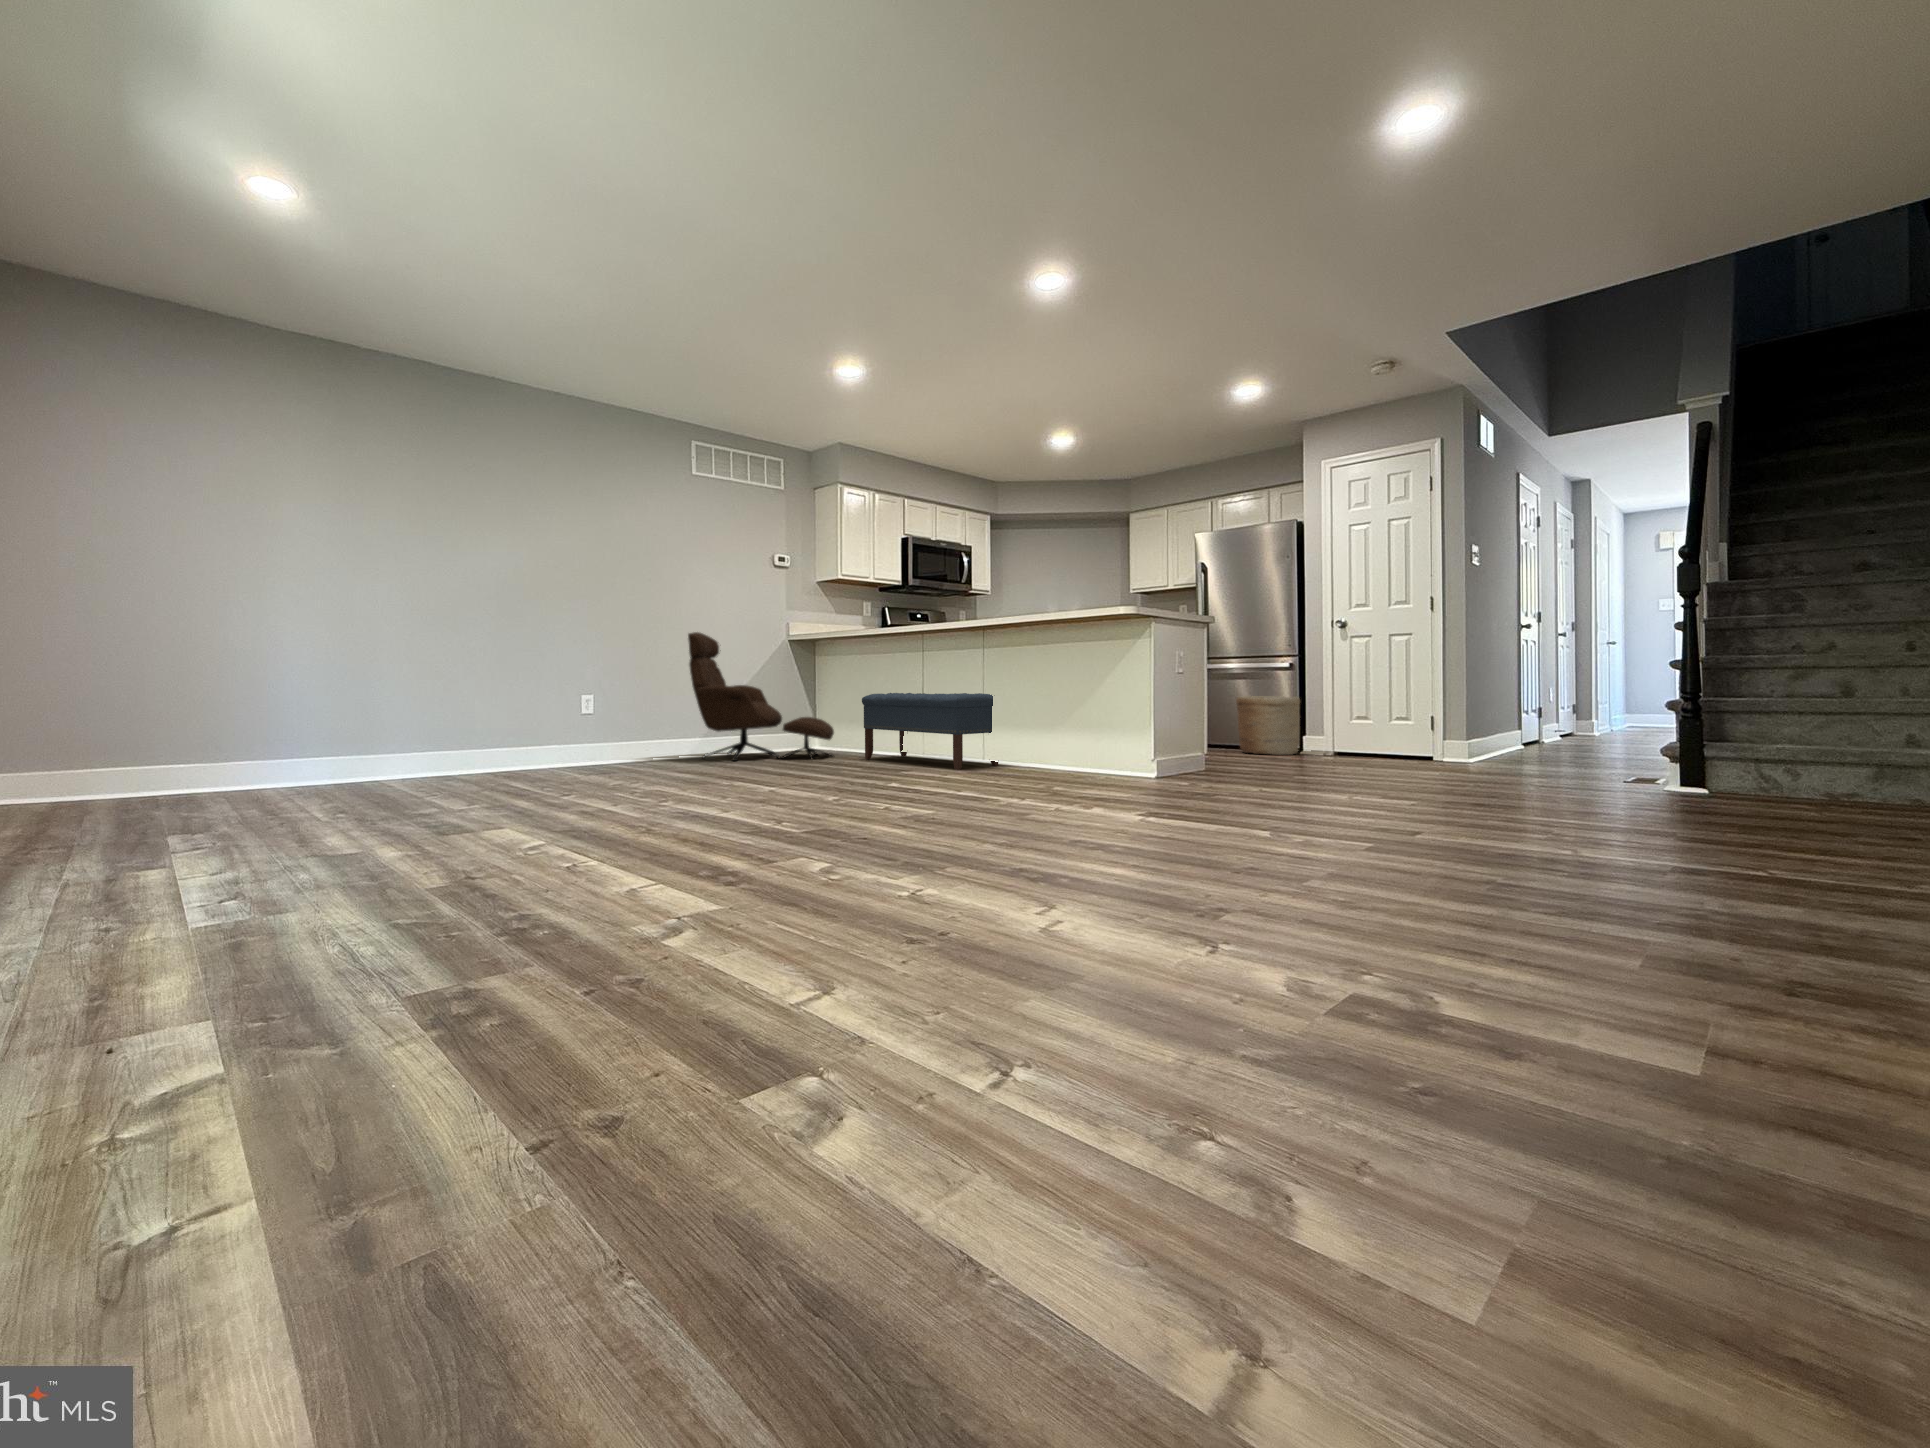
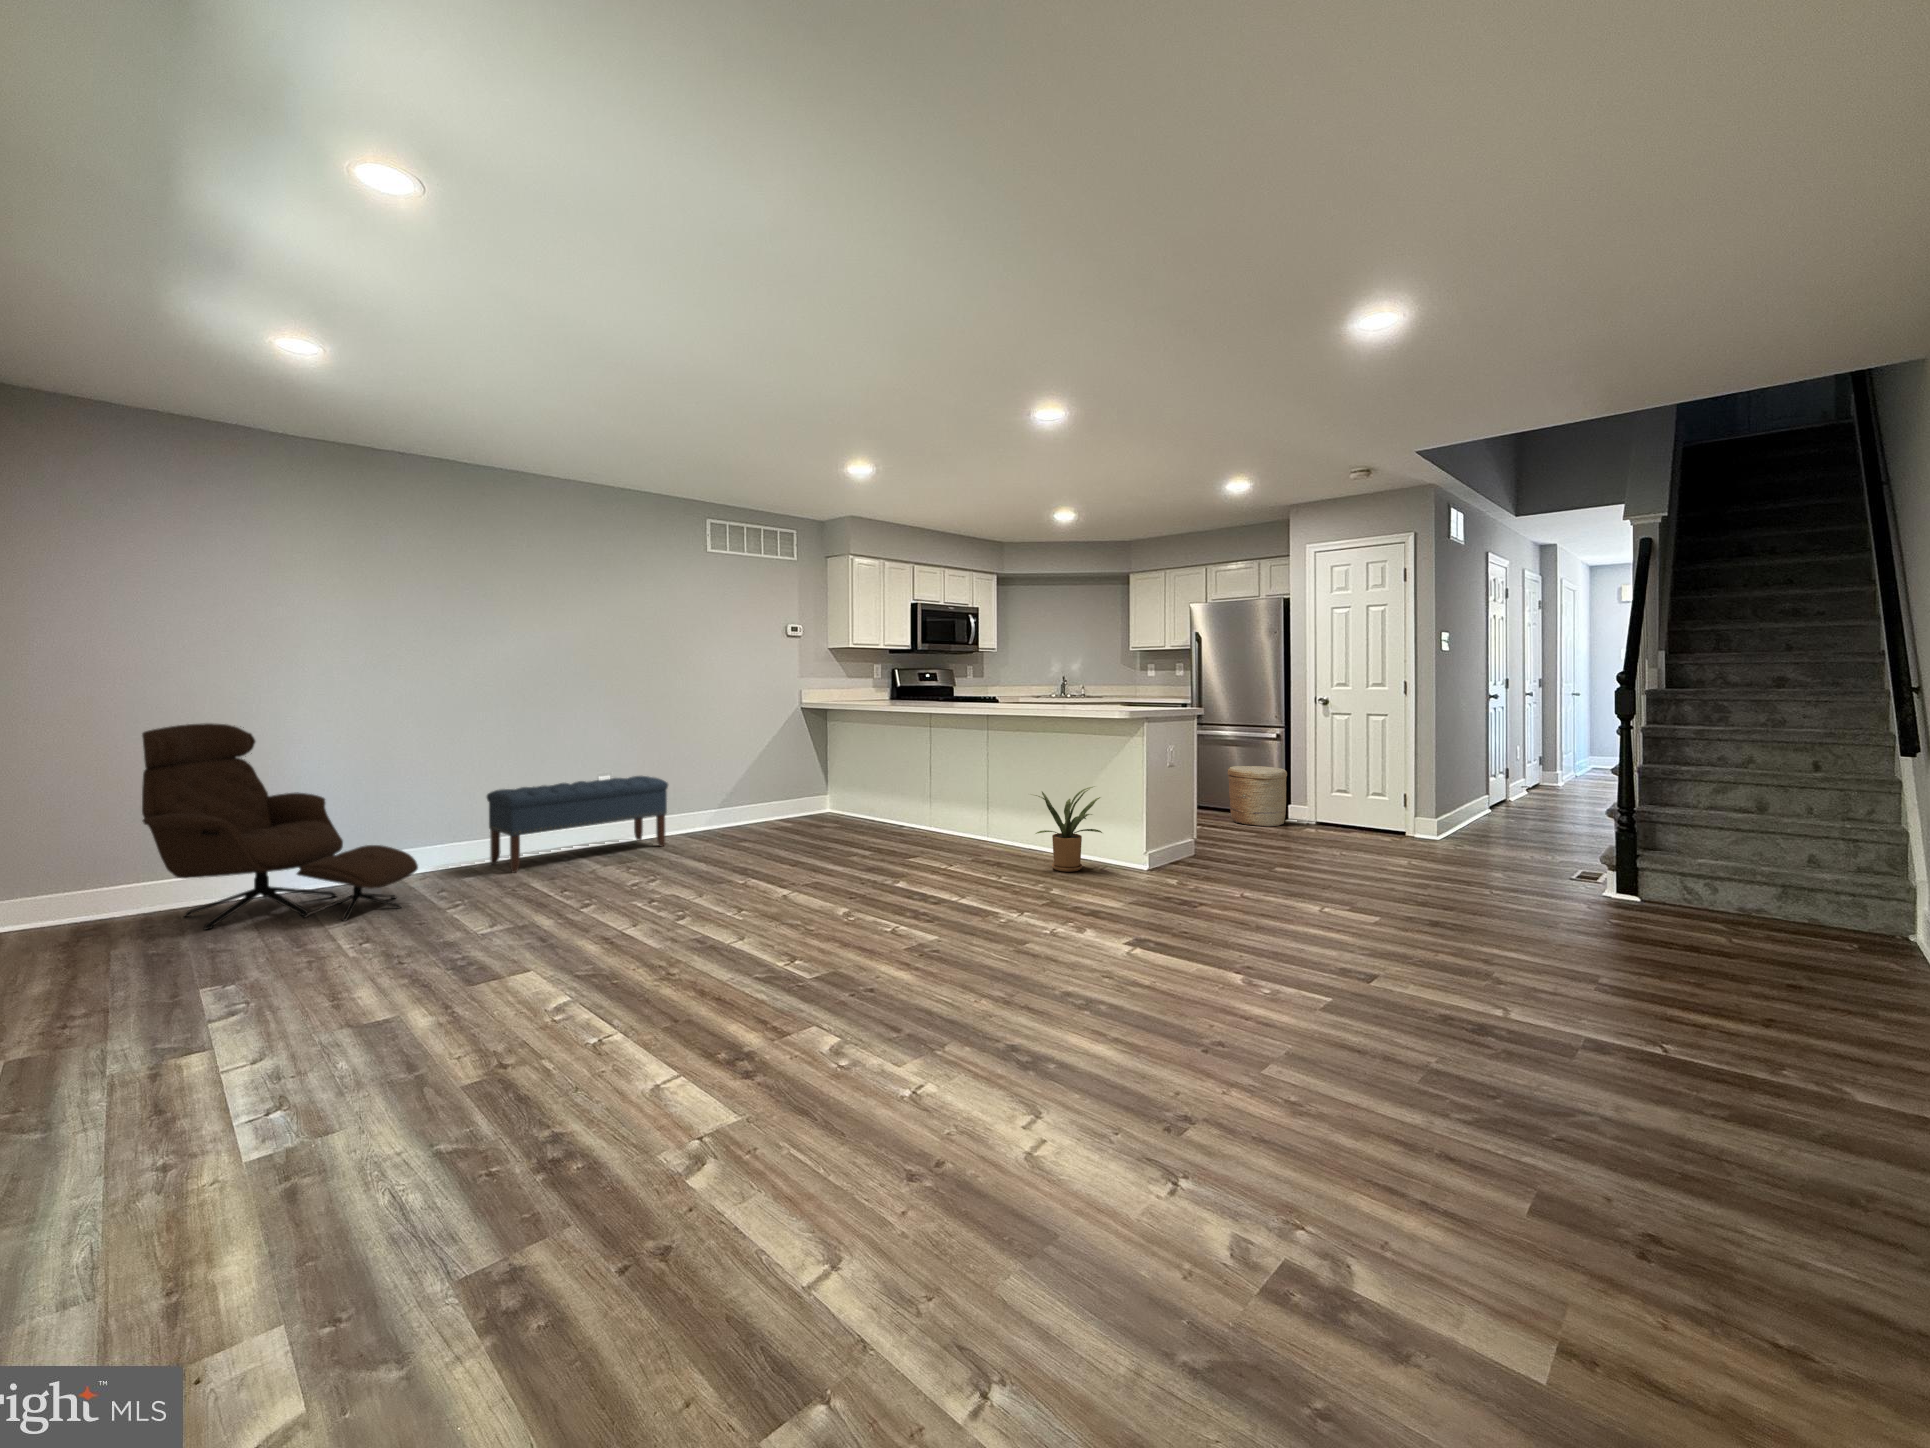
lounge chair: present [688,632,834,761] -> present [142,723,418,930]
house plant: none [1025,688,1108,778] -> present [1035,787,1102,872]
bench: present [862,693,998,770] -> present [487,776,668,873]

